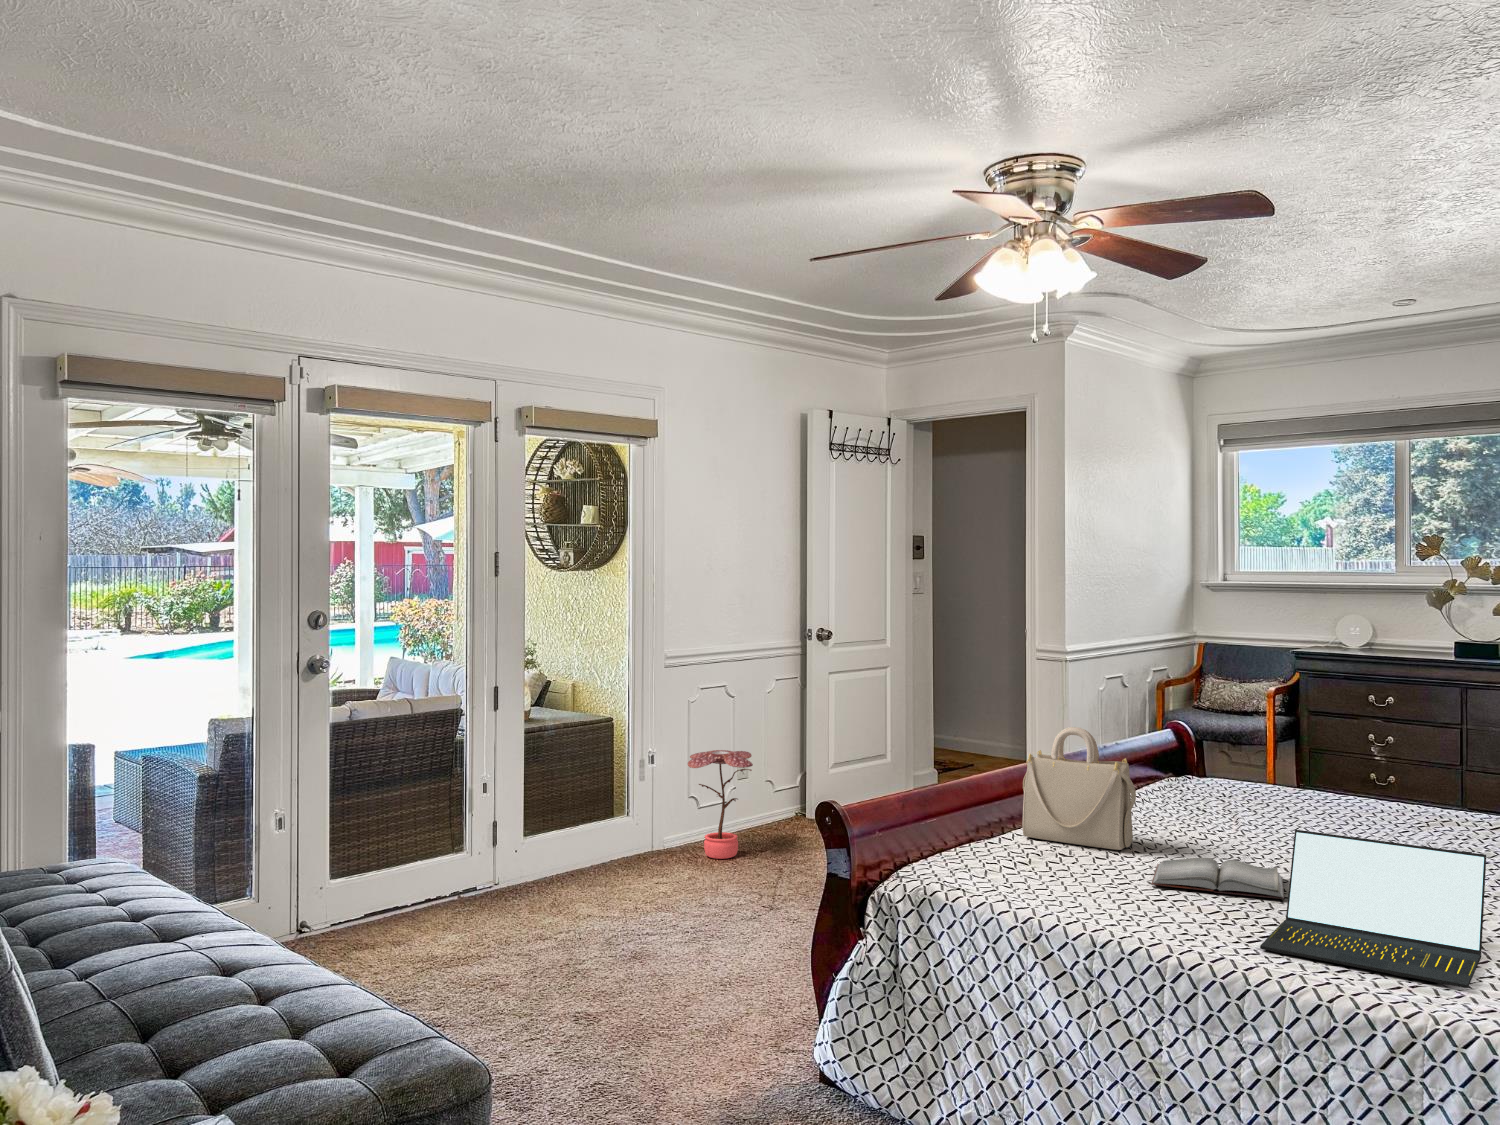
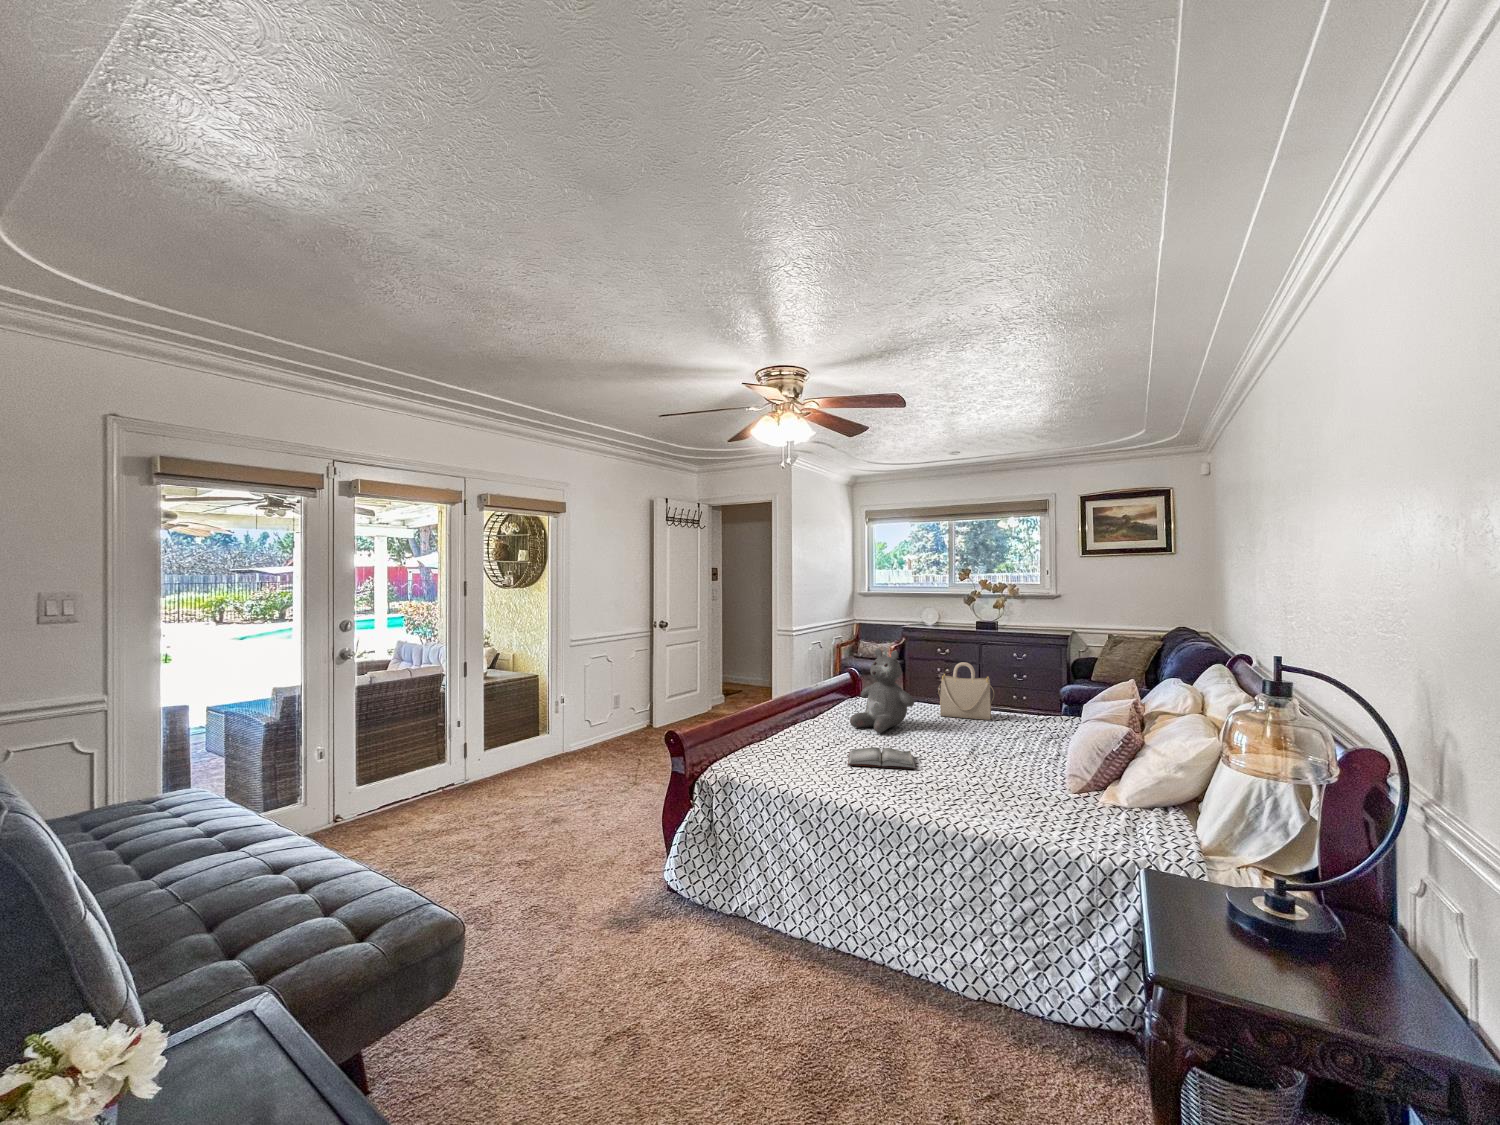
teddy bear: none [1164,680,1293,836] -> present [850,649,914,733]
handbag: present [1022,727,1136,850] -> present [938,662,994,720]
potted plant: present [688,750,753,859] -> none [584,691,622,753]
laptop: present [1260,830,1486,988] -> none [908,732,1016,816]

